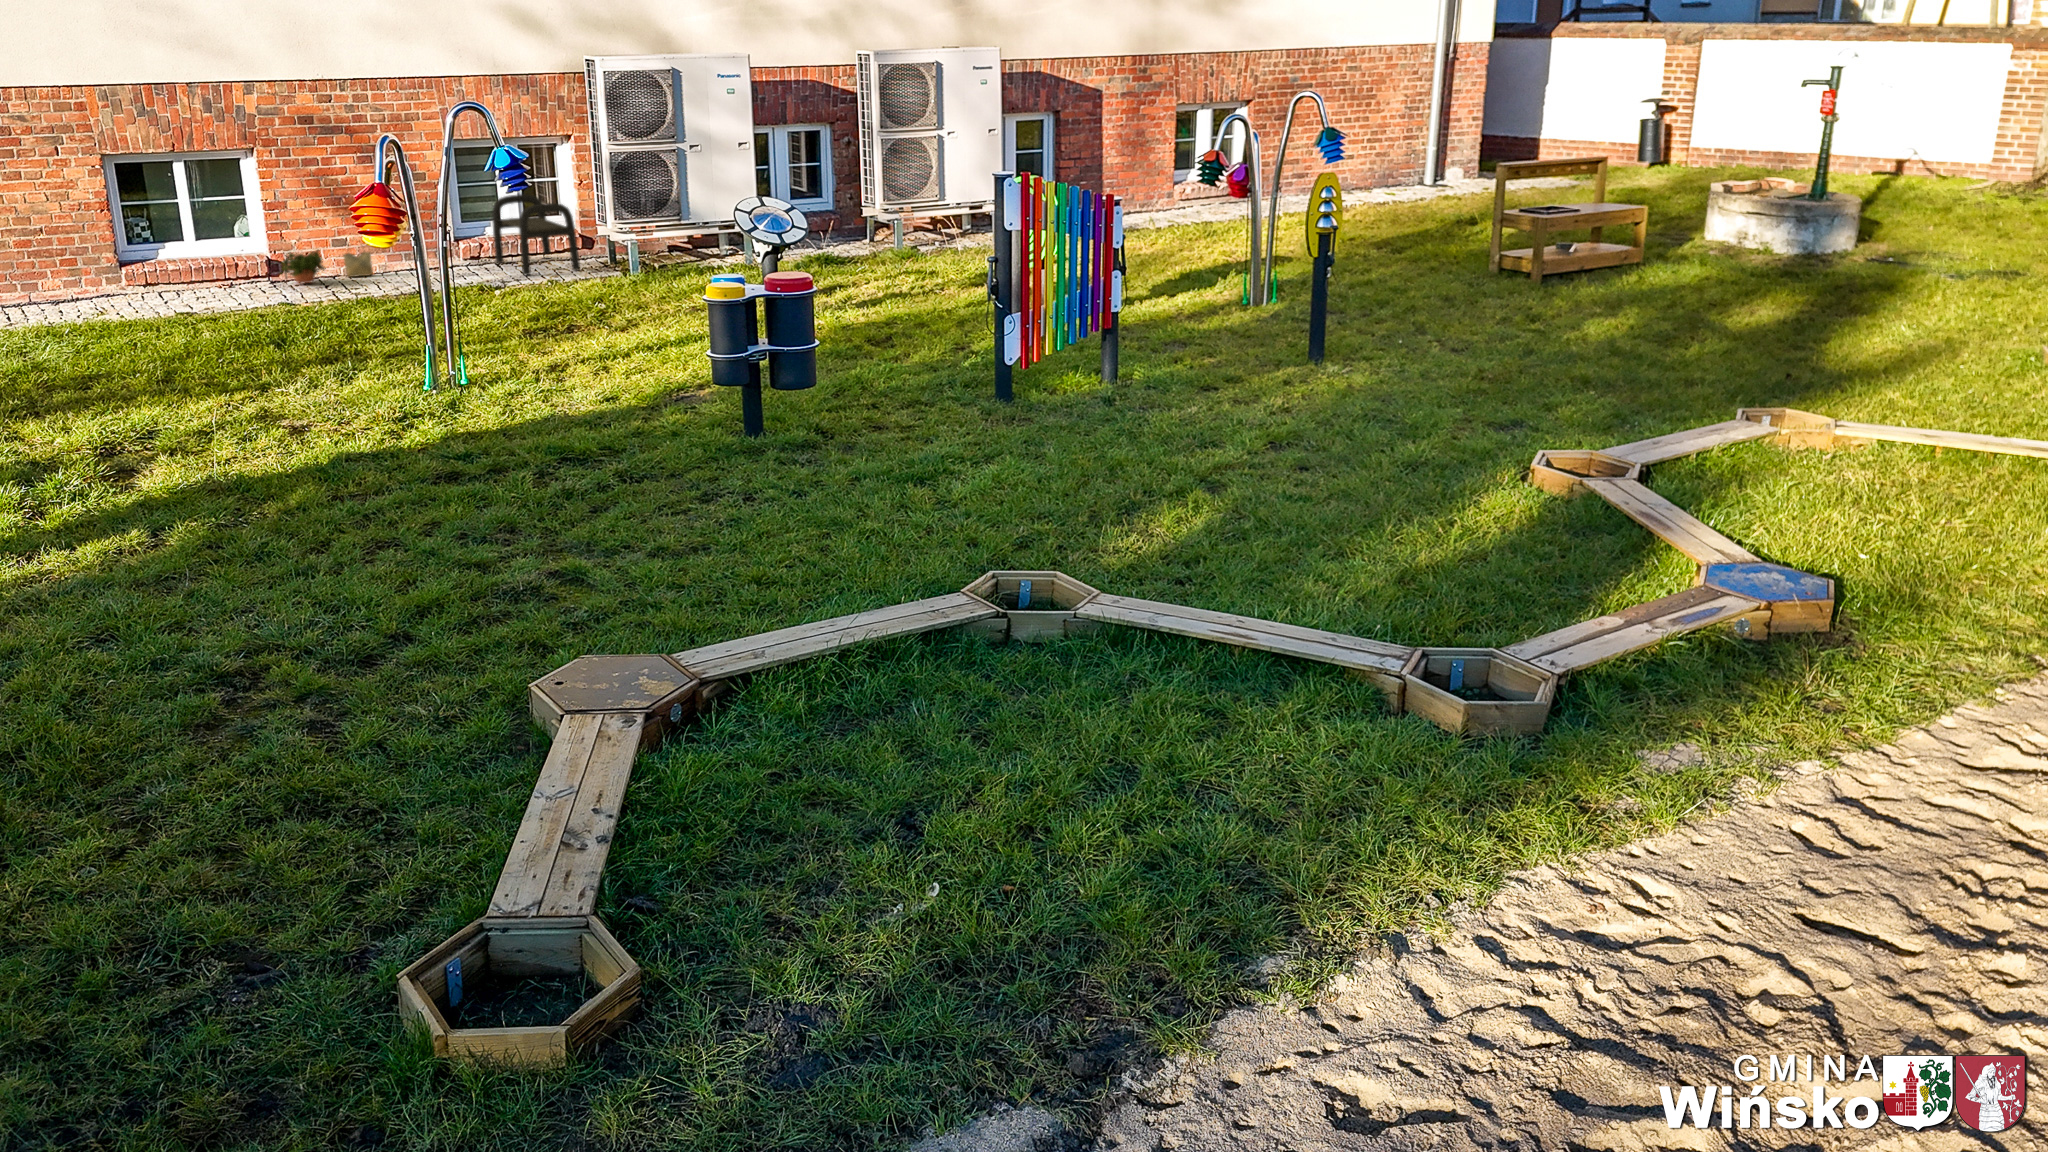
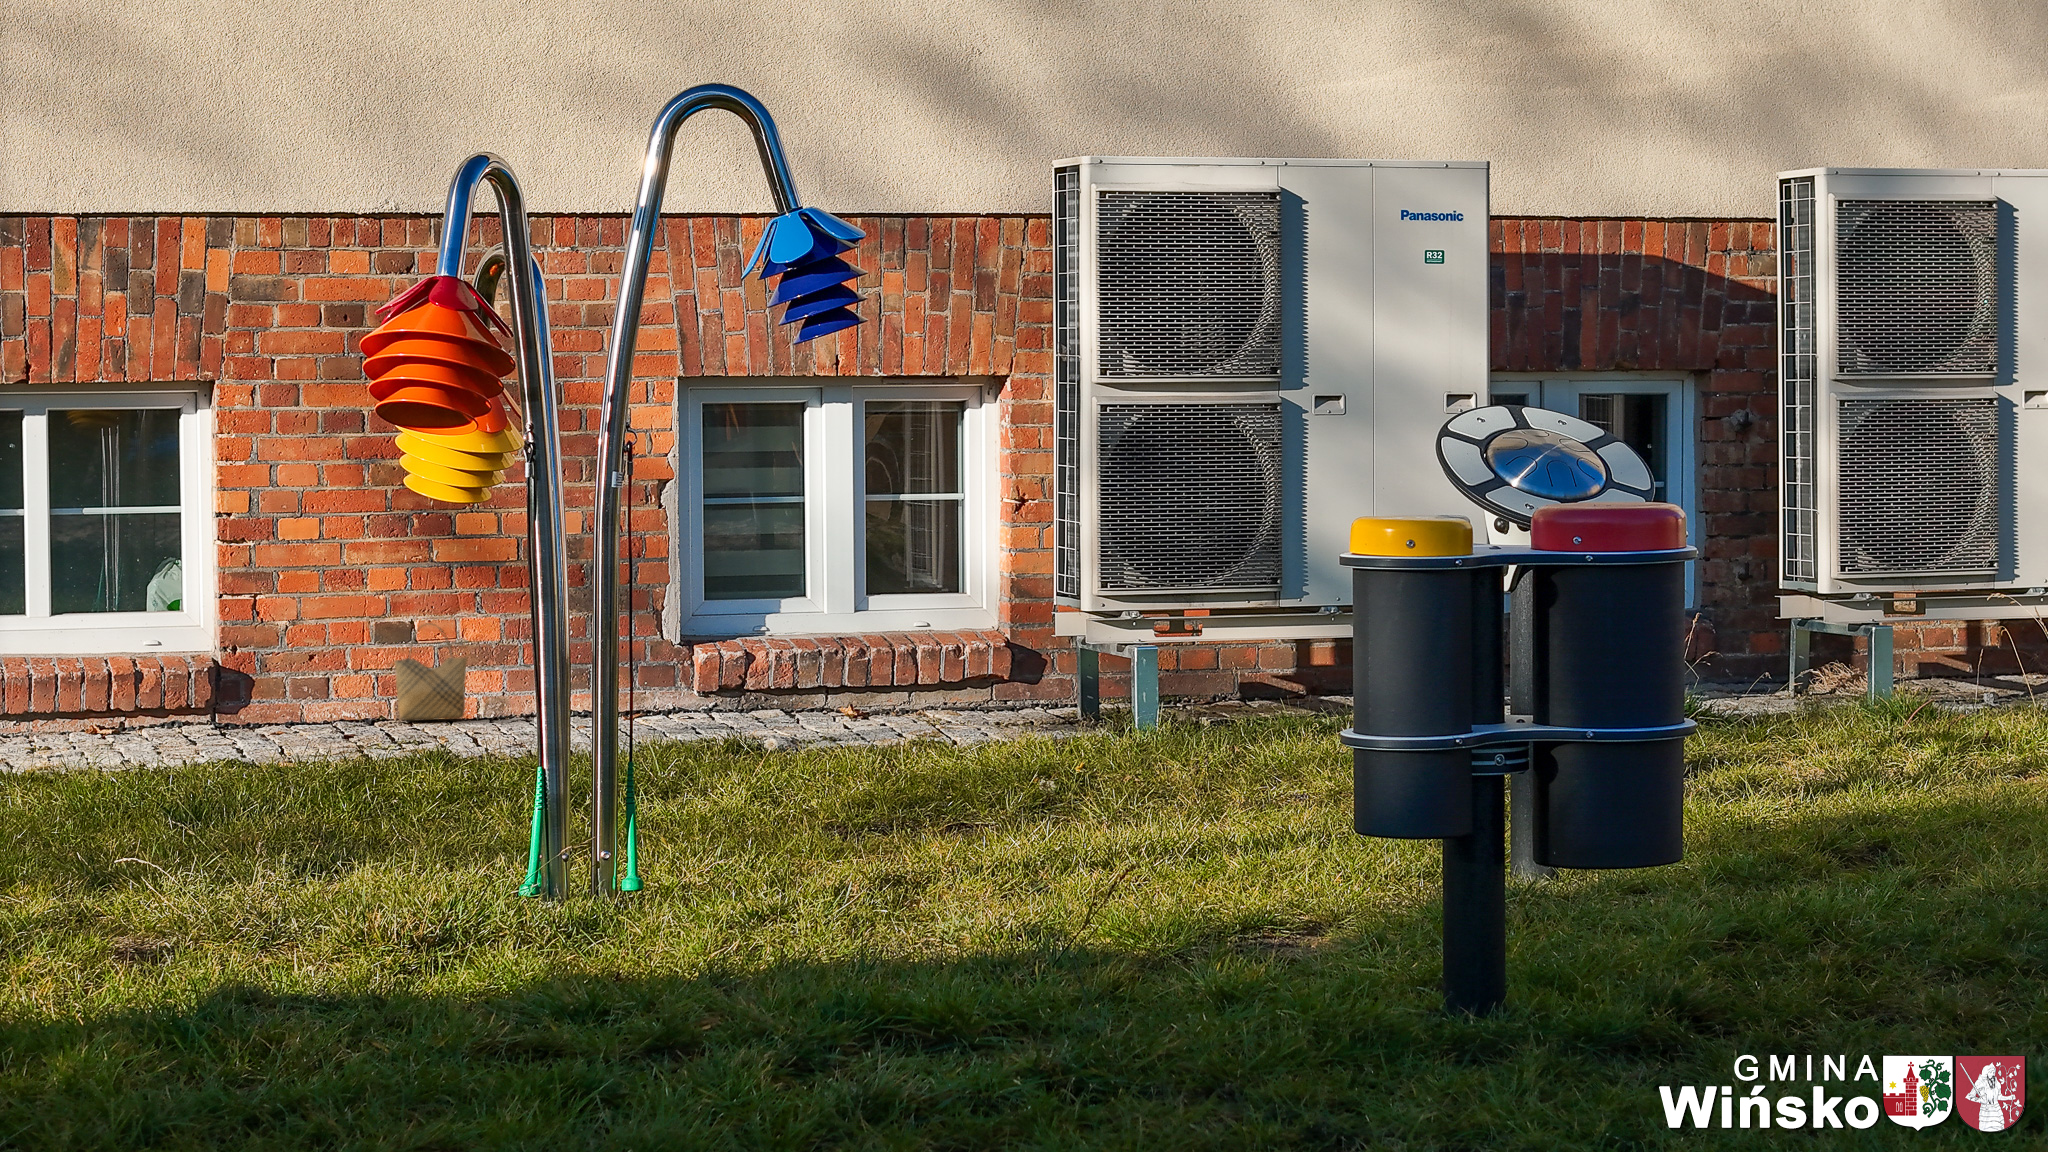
bench: present [492,194,580,275] -> none [788,531,996,732]
potted plant: present [281,250,326,283] -> none [215,641,339,735]

